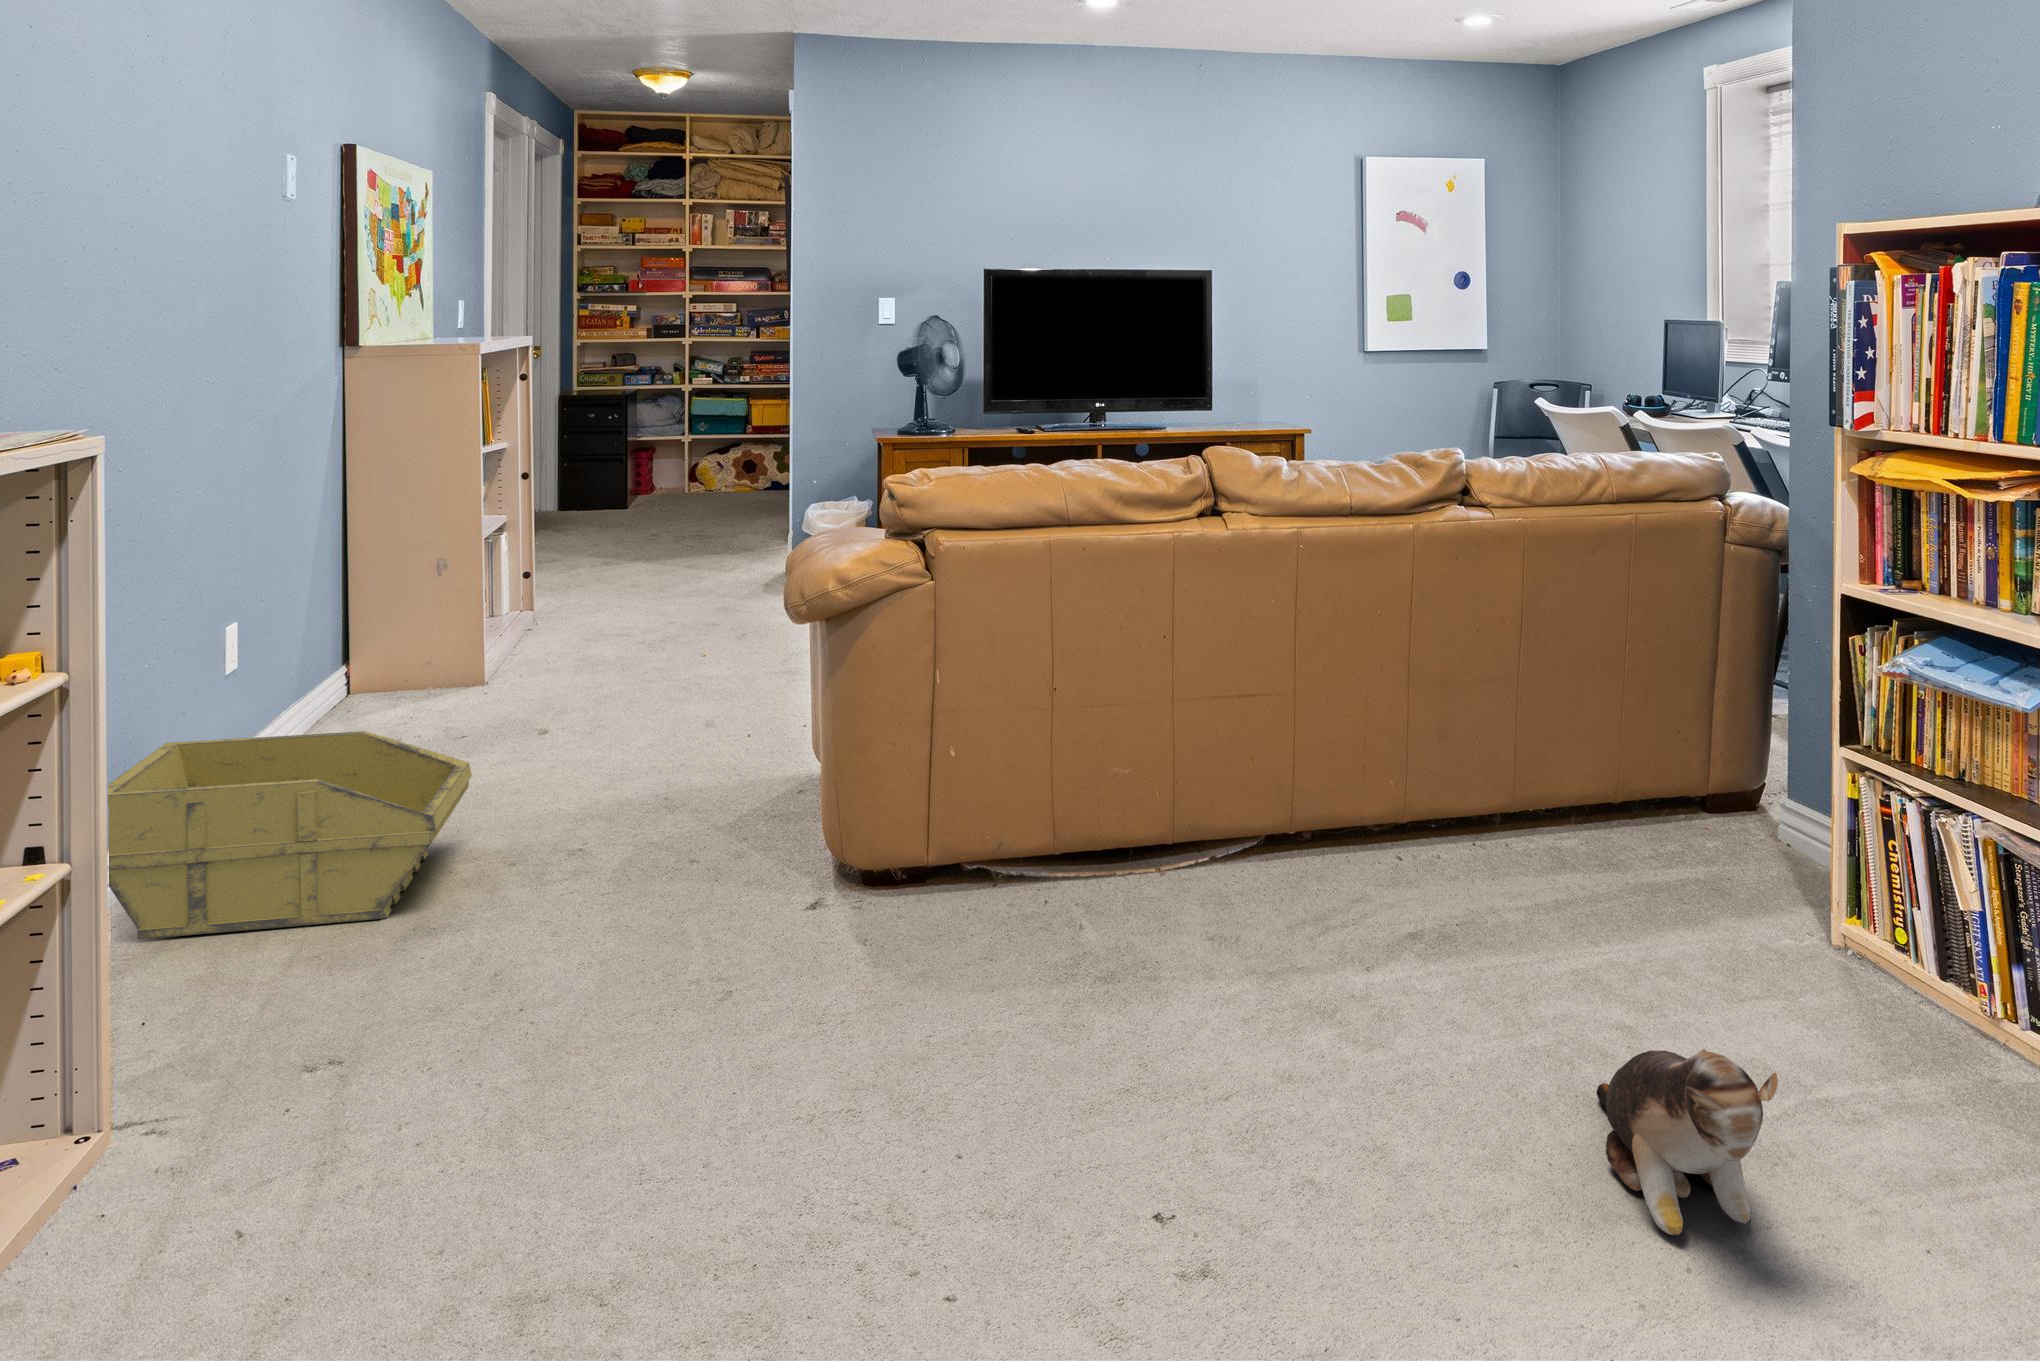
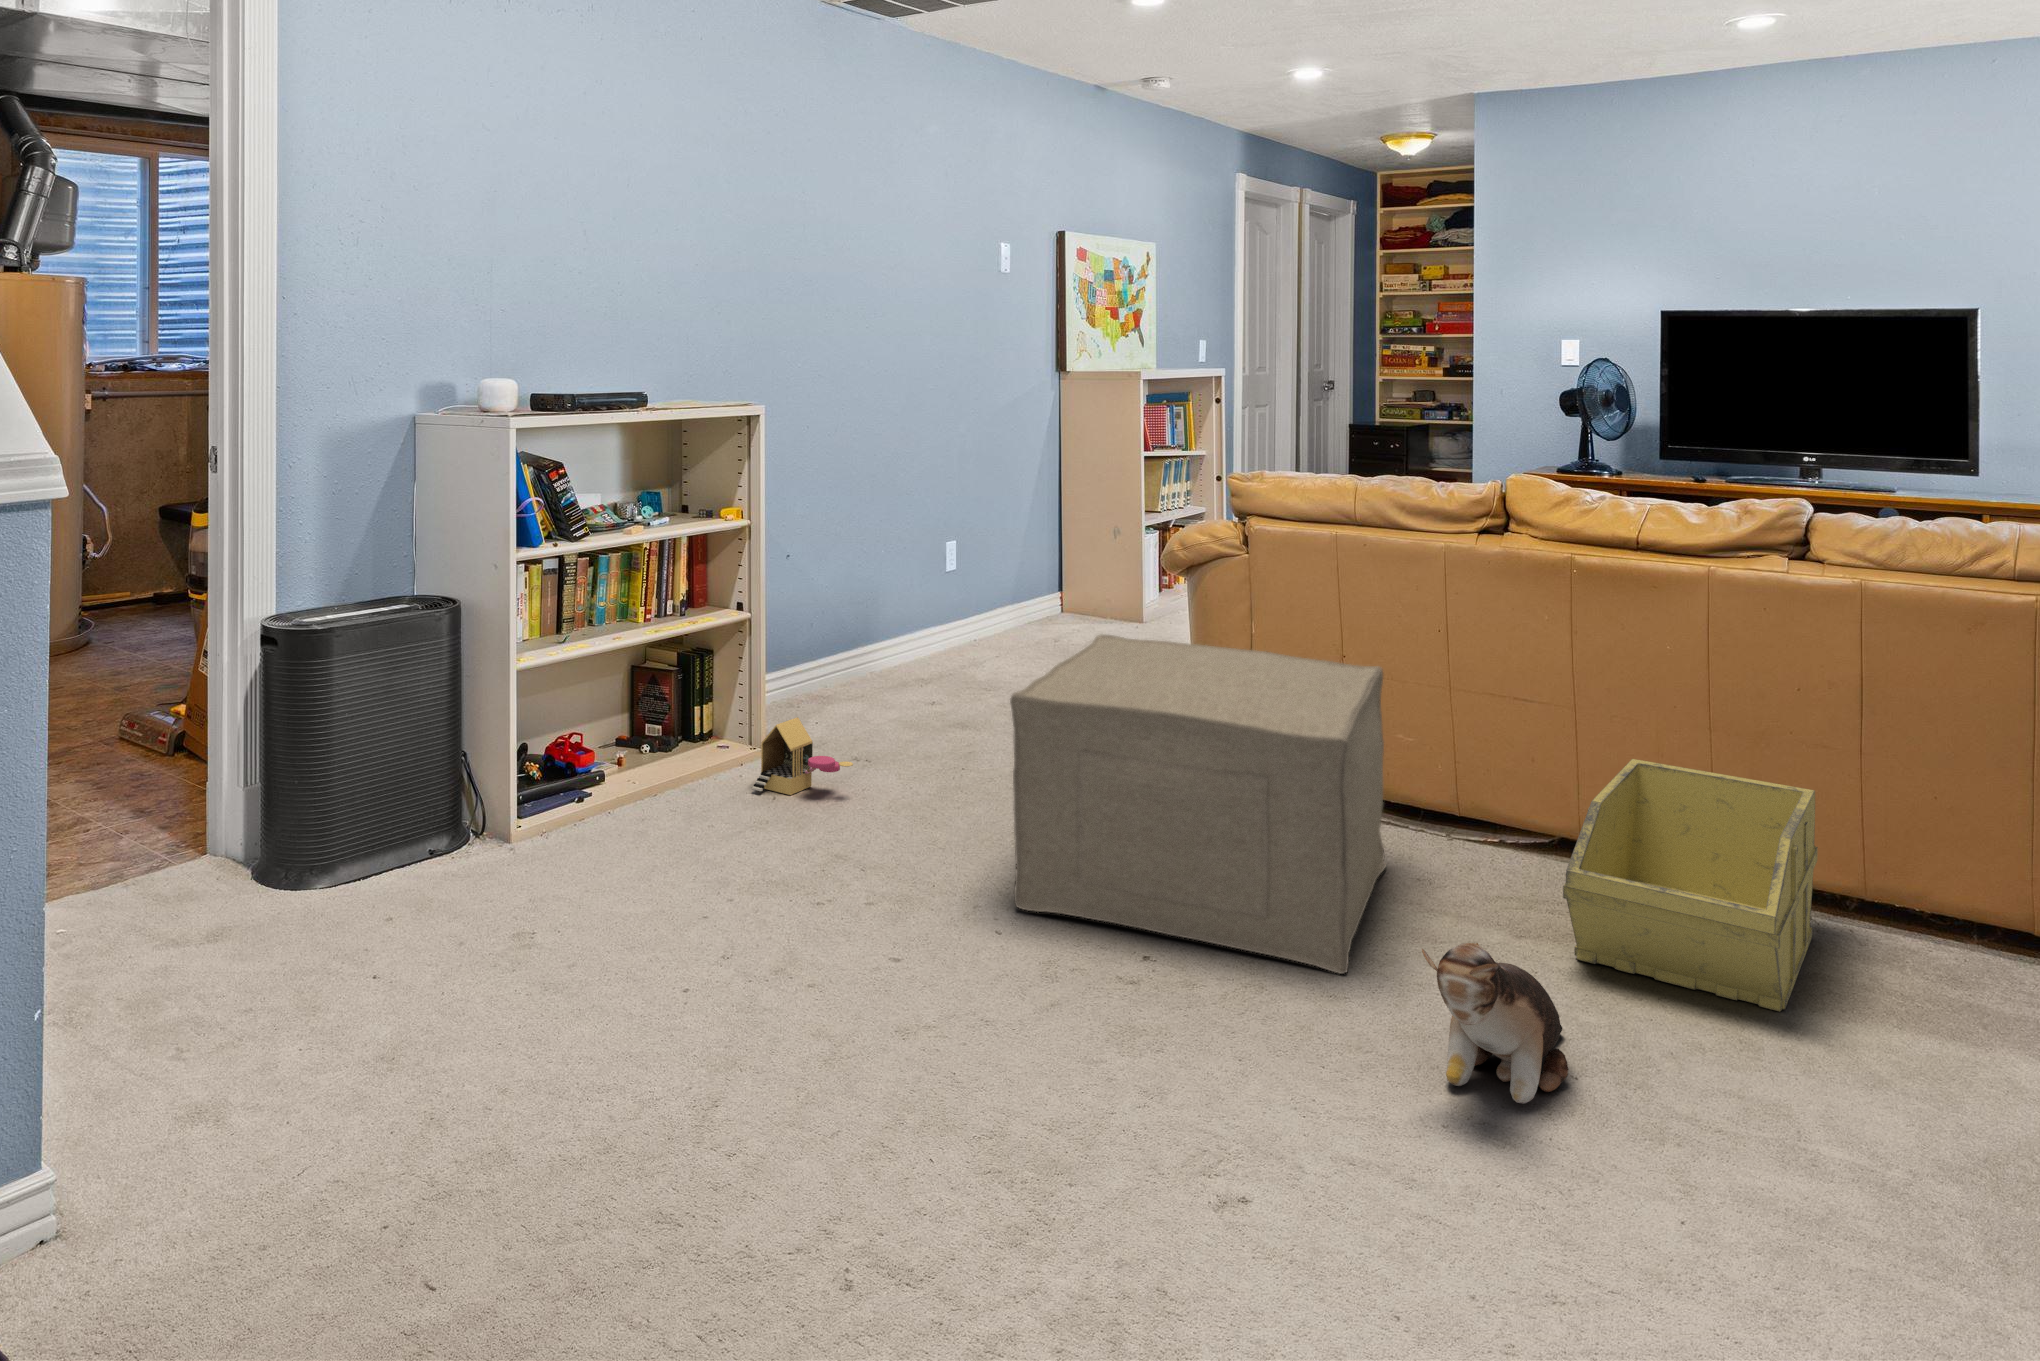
ottoman: none [822,702,1379,1241] -> present [1010,635,1386,974]
storage bin: present [108,731,472,939] -> present [1563,759,1818,1012]
toy house: none [199,1034,422,1220] -> present [752,717,853,795]

